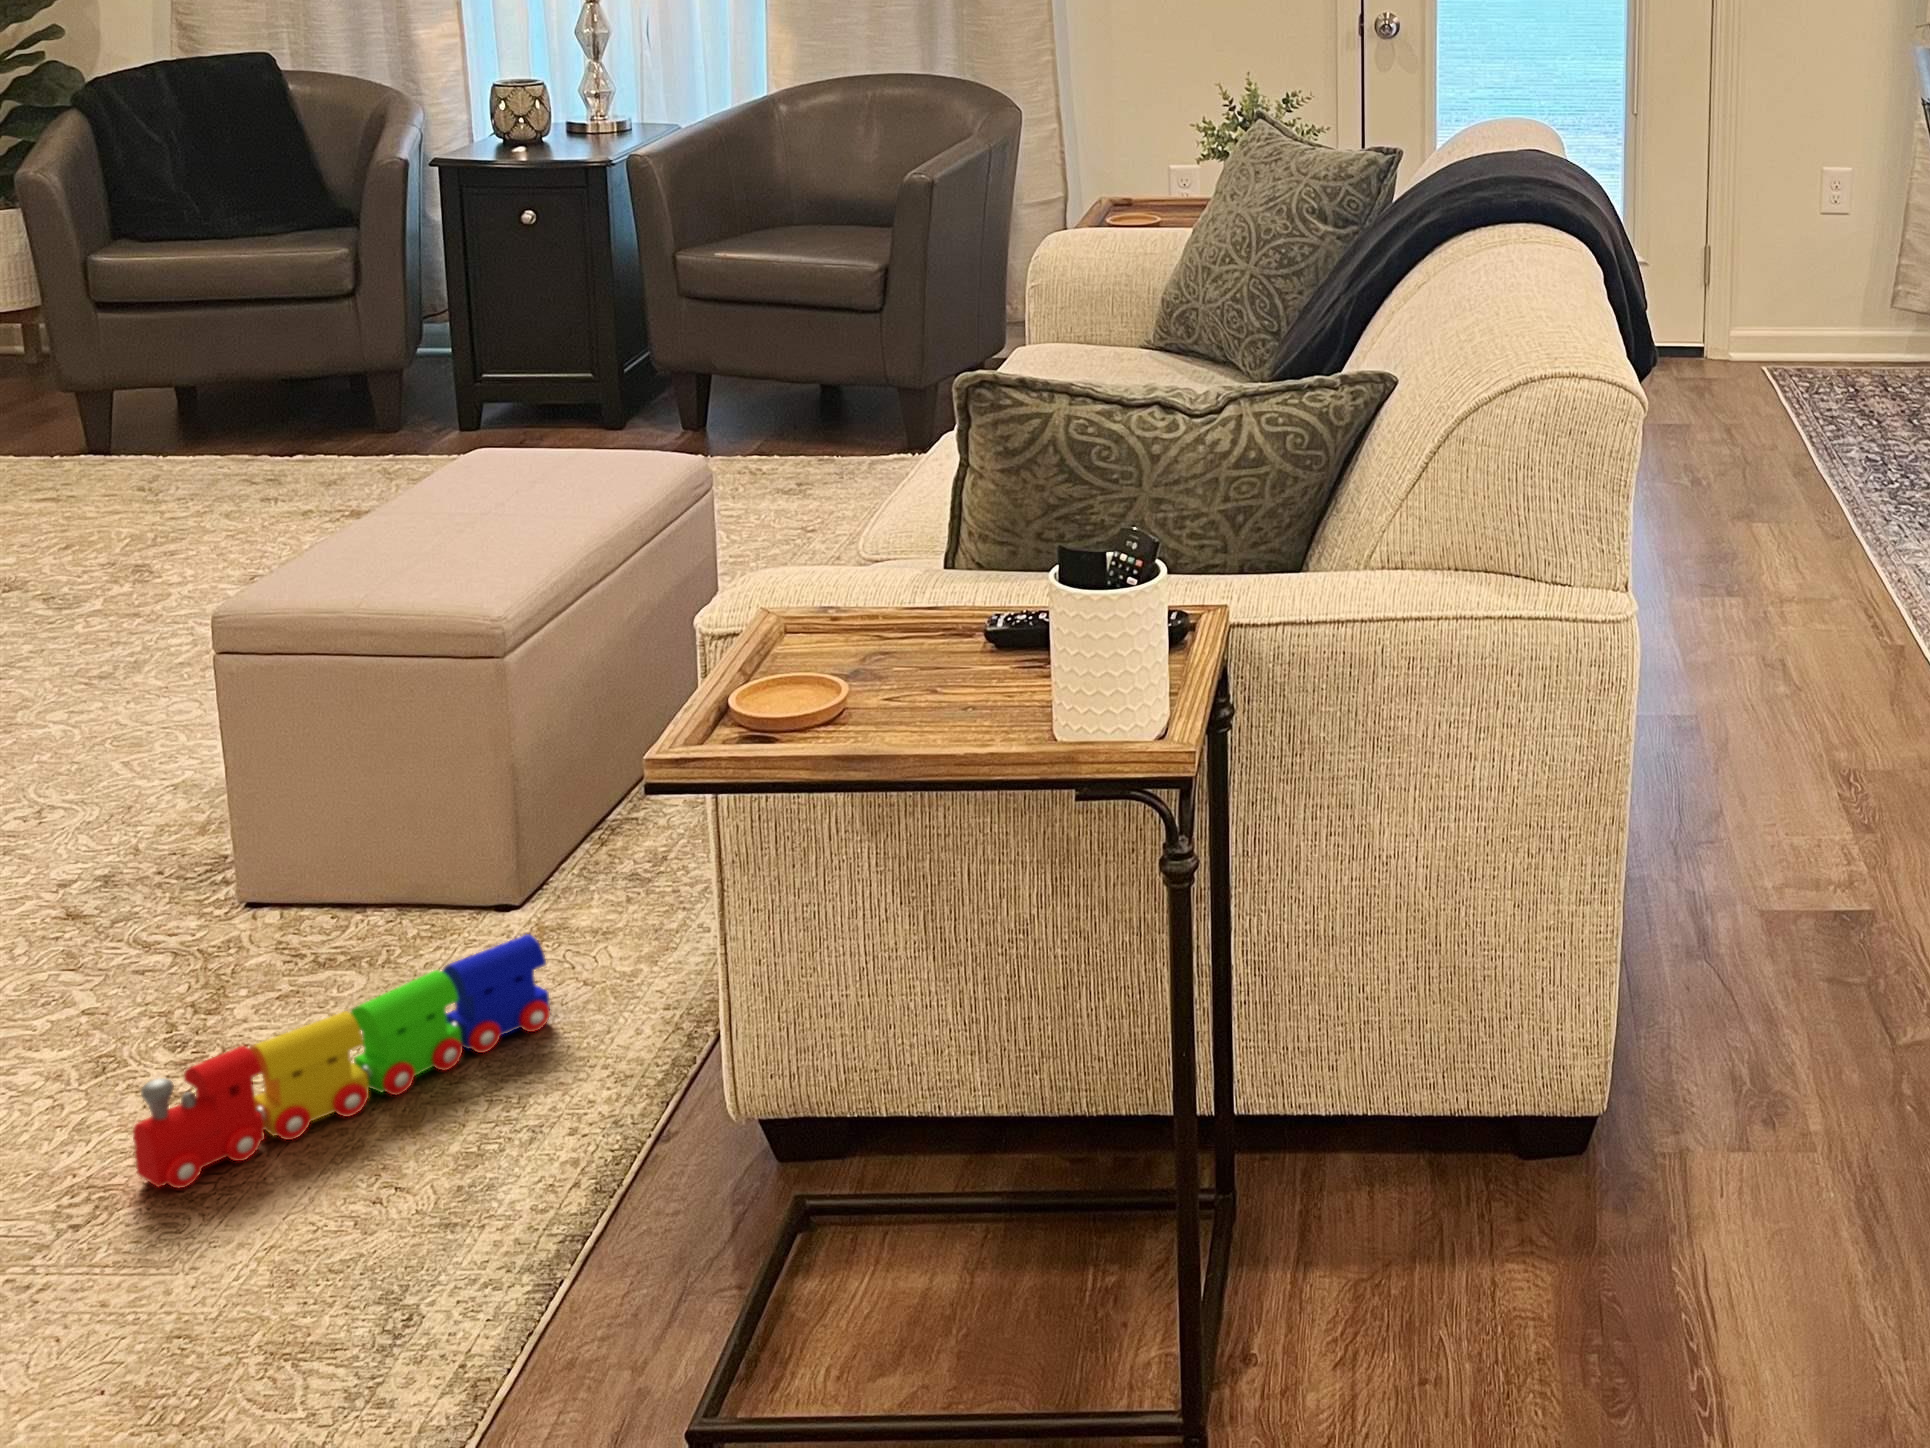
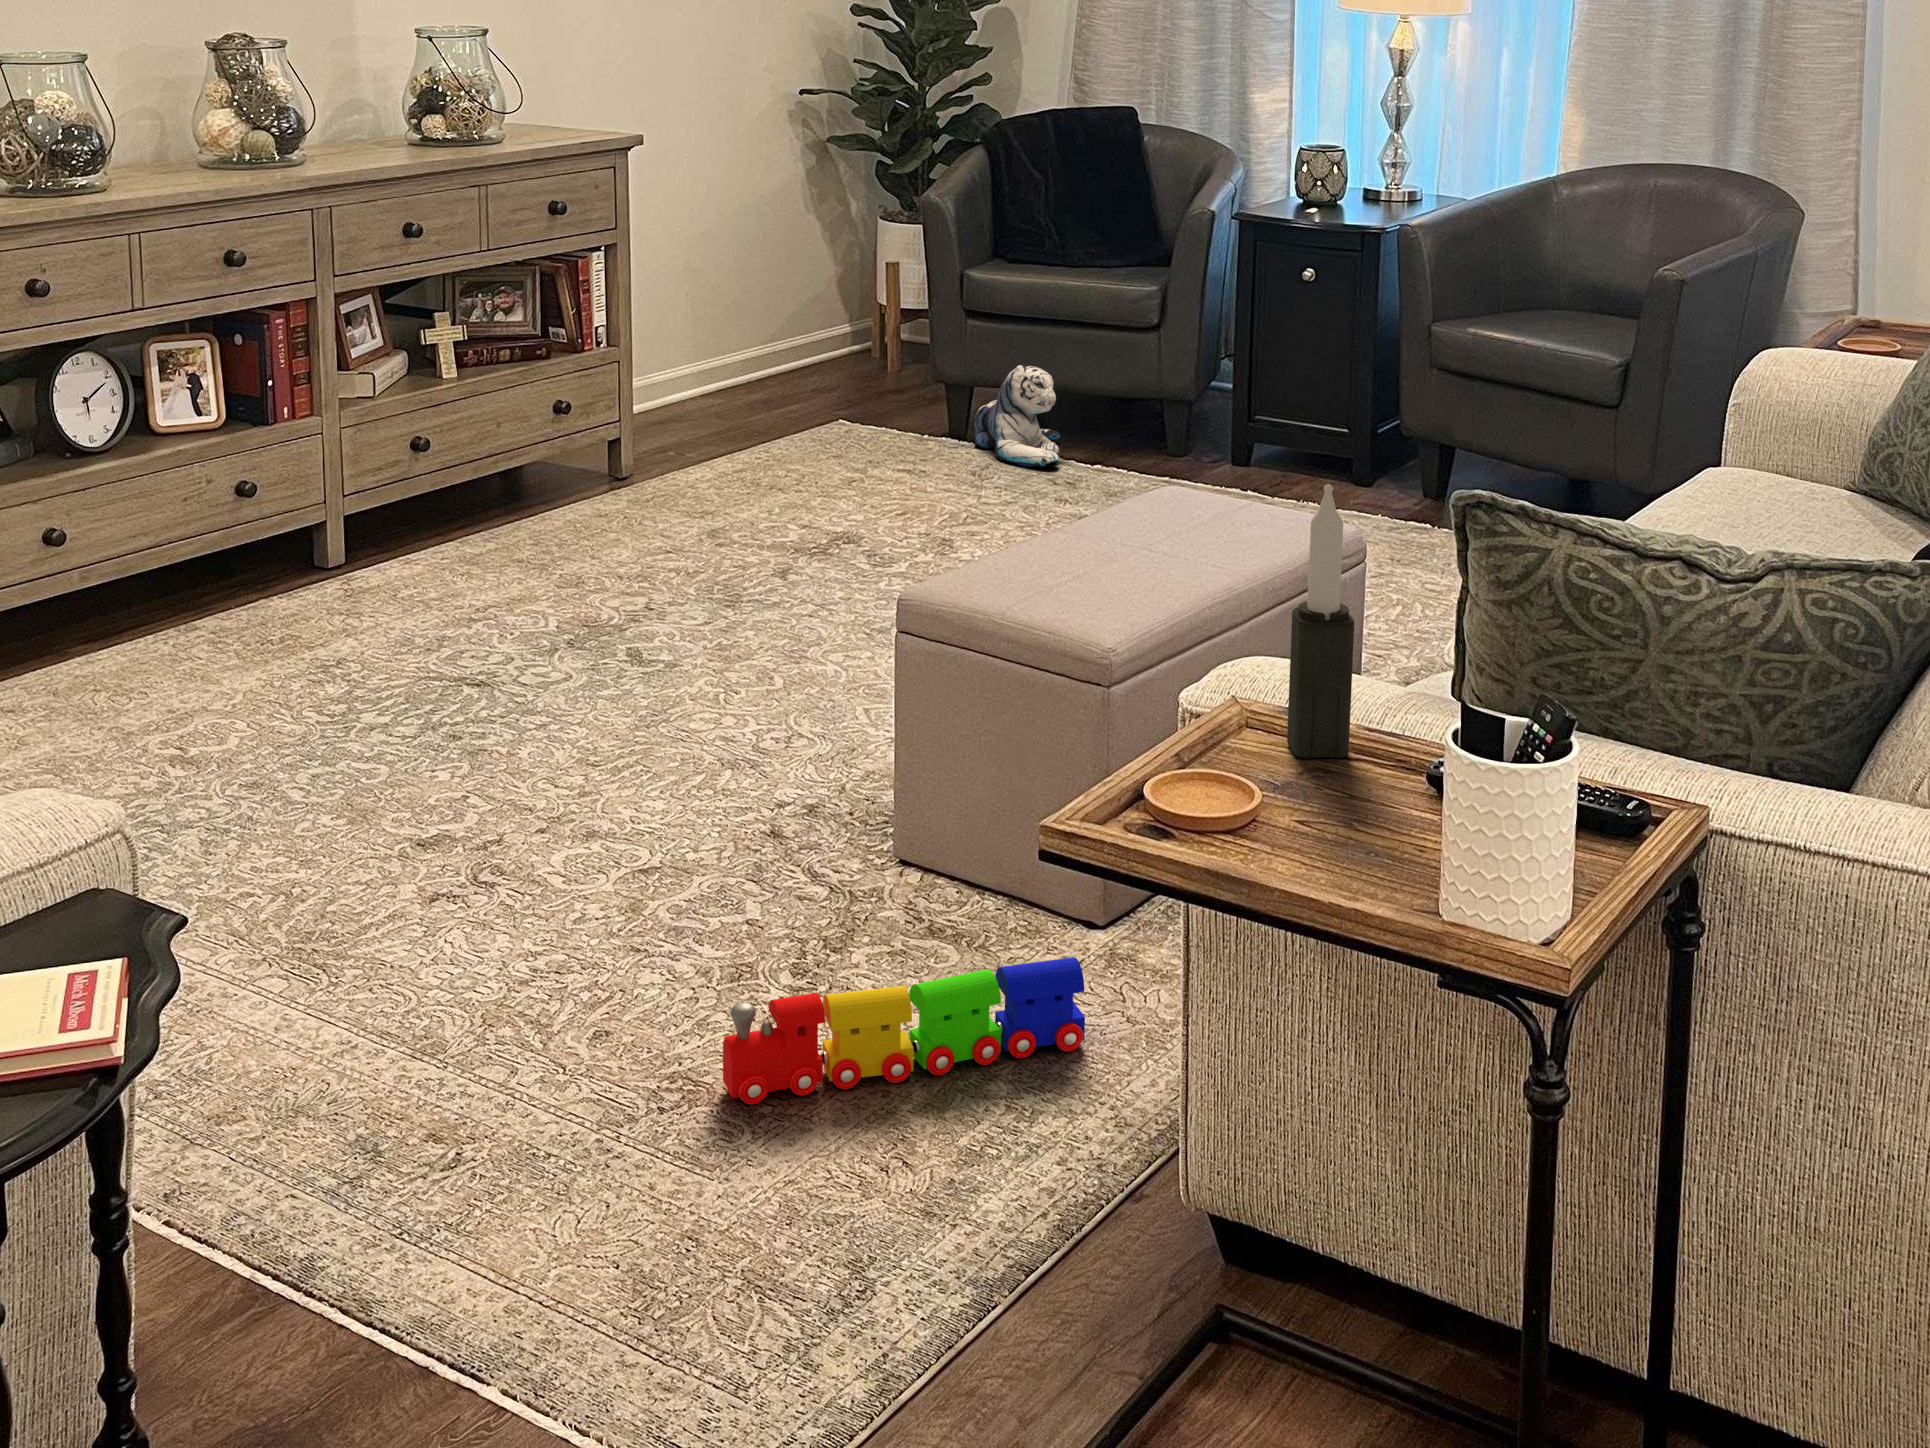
plush toy: none [123,357,249,471] -> present [974,365,1060,467]
candle: none [822,379,893,644] -> present [1287,484,1354,758]

